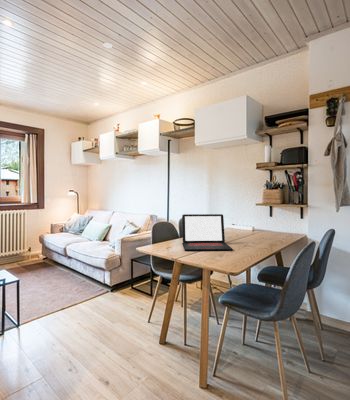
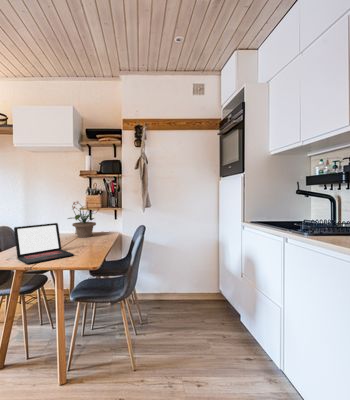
potted plant: none [241,195,279,235] -> present [68,202,99,237]

